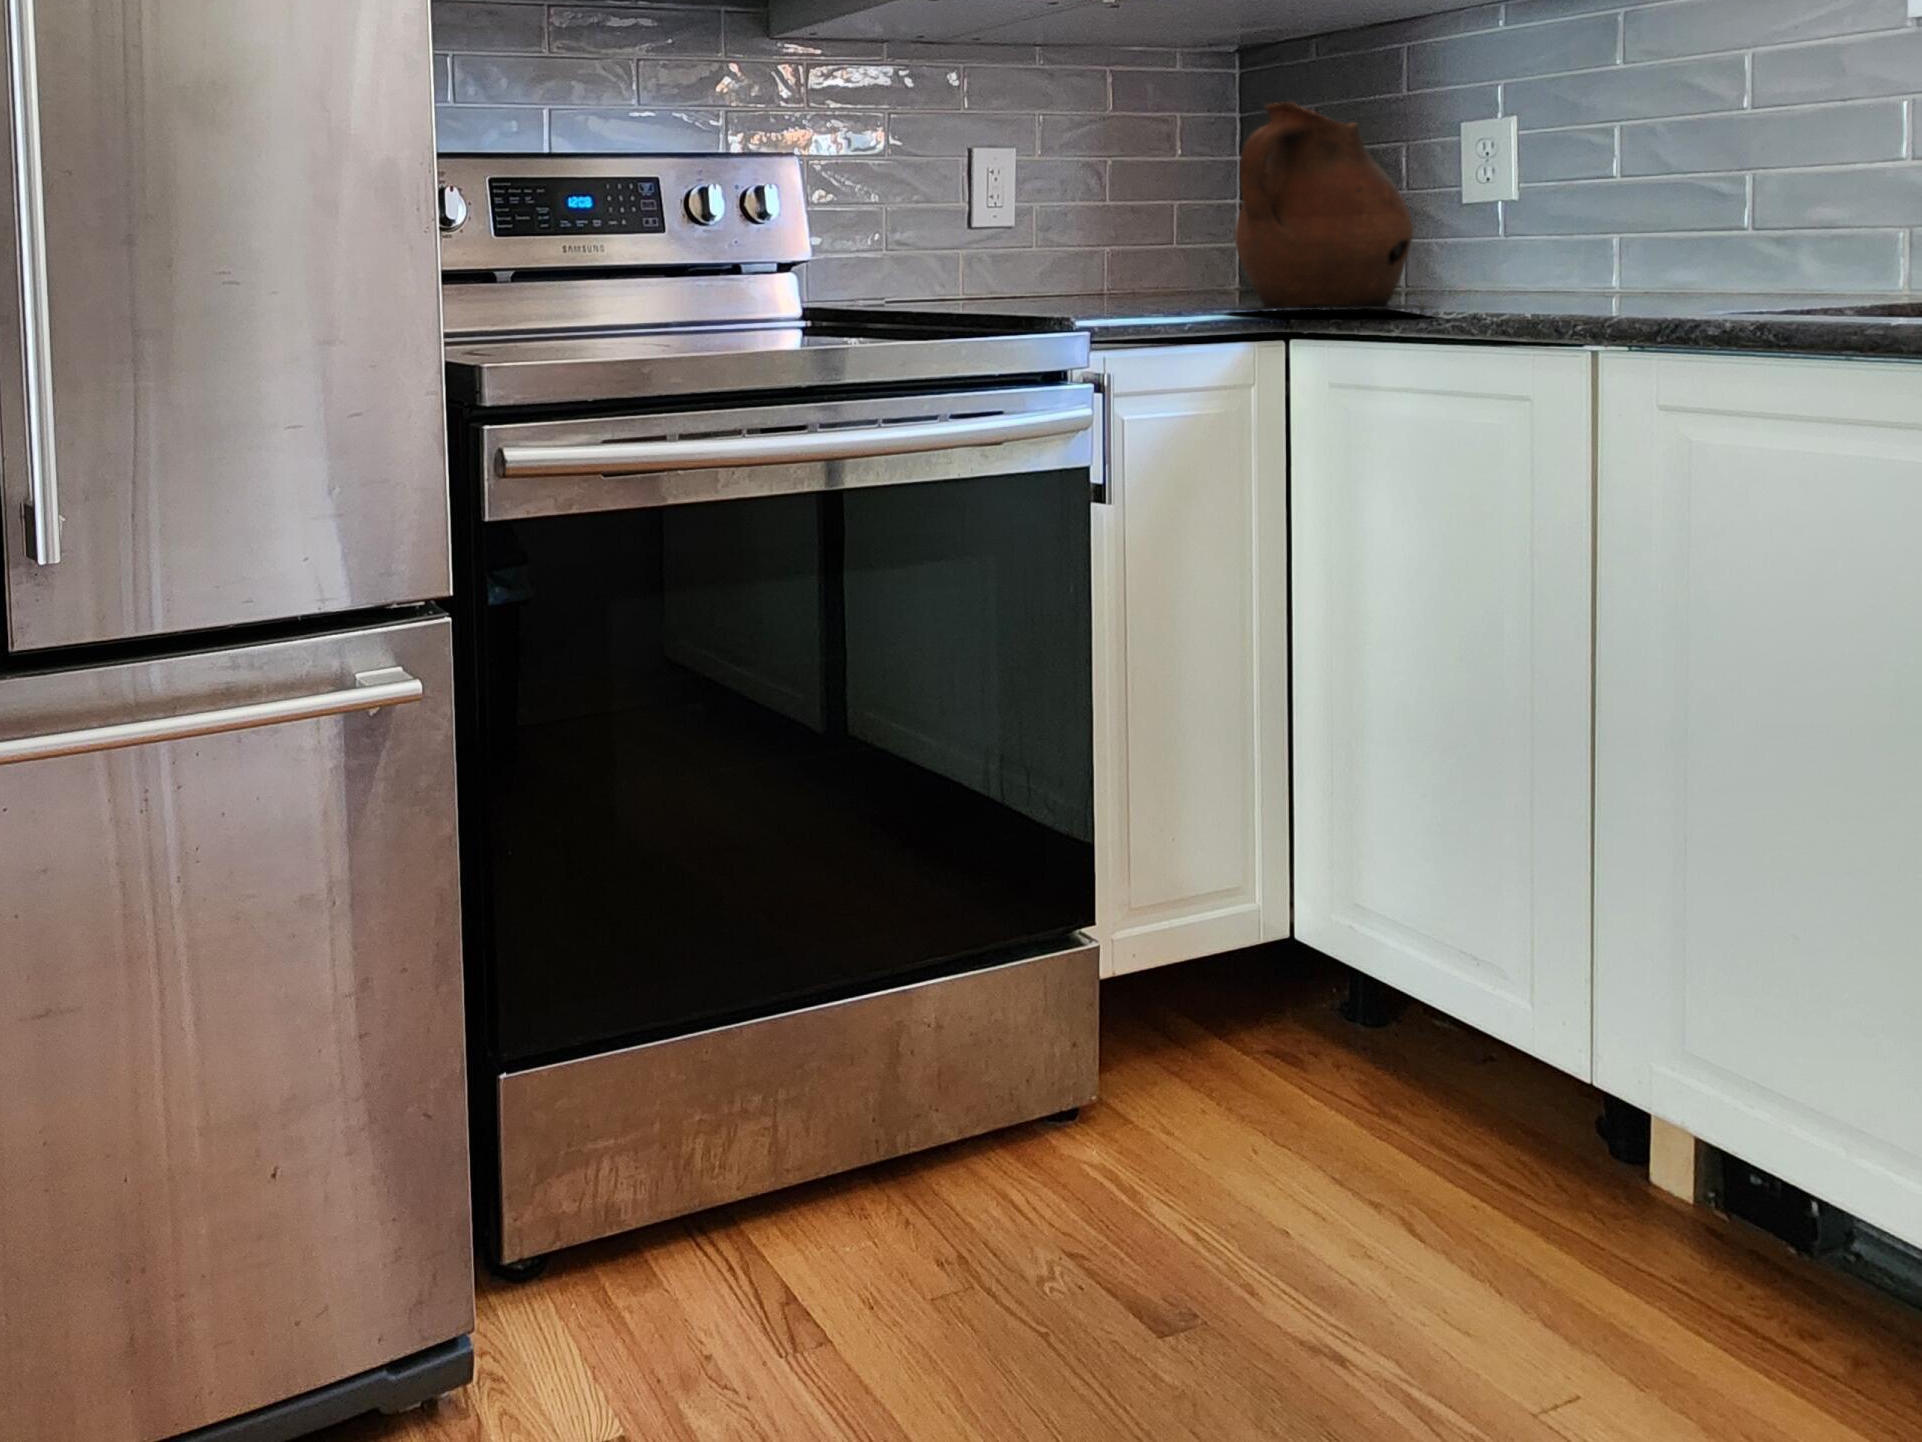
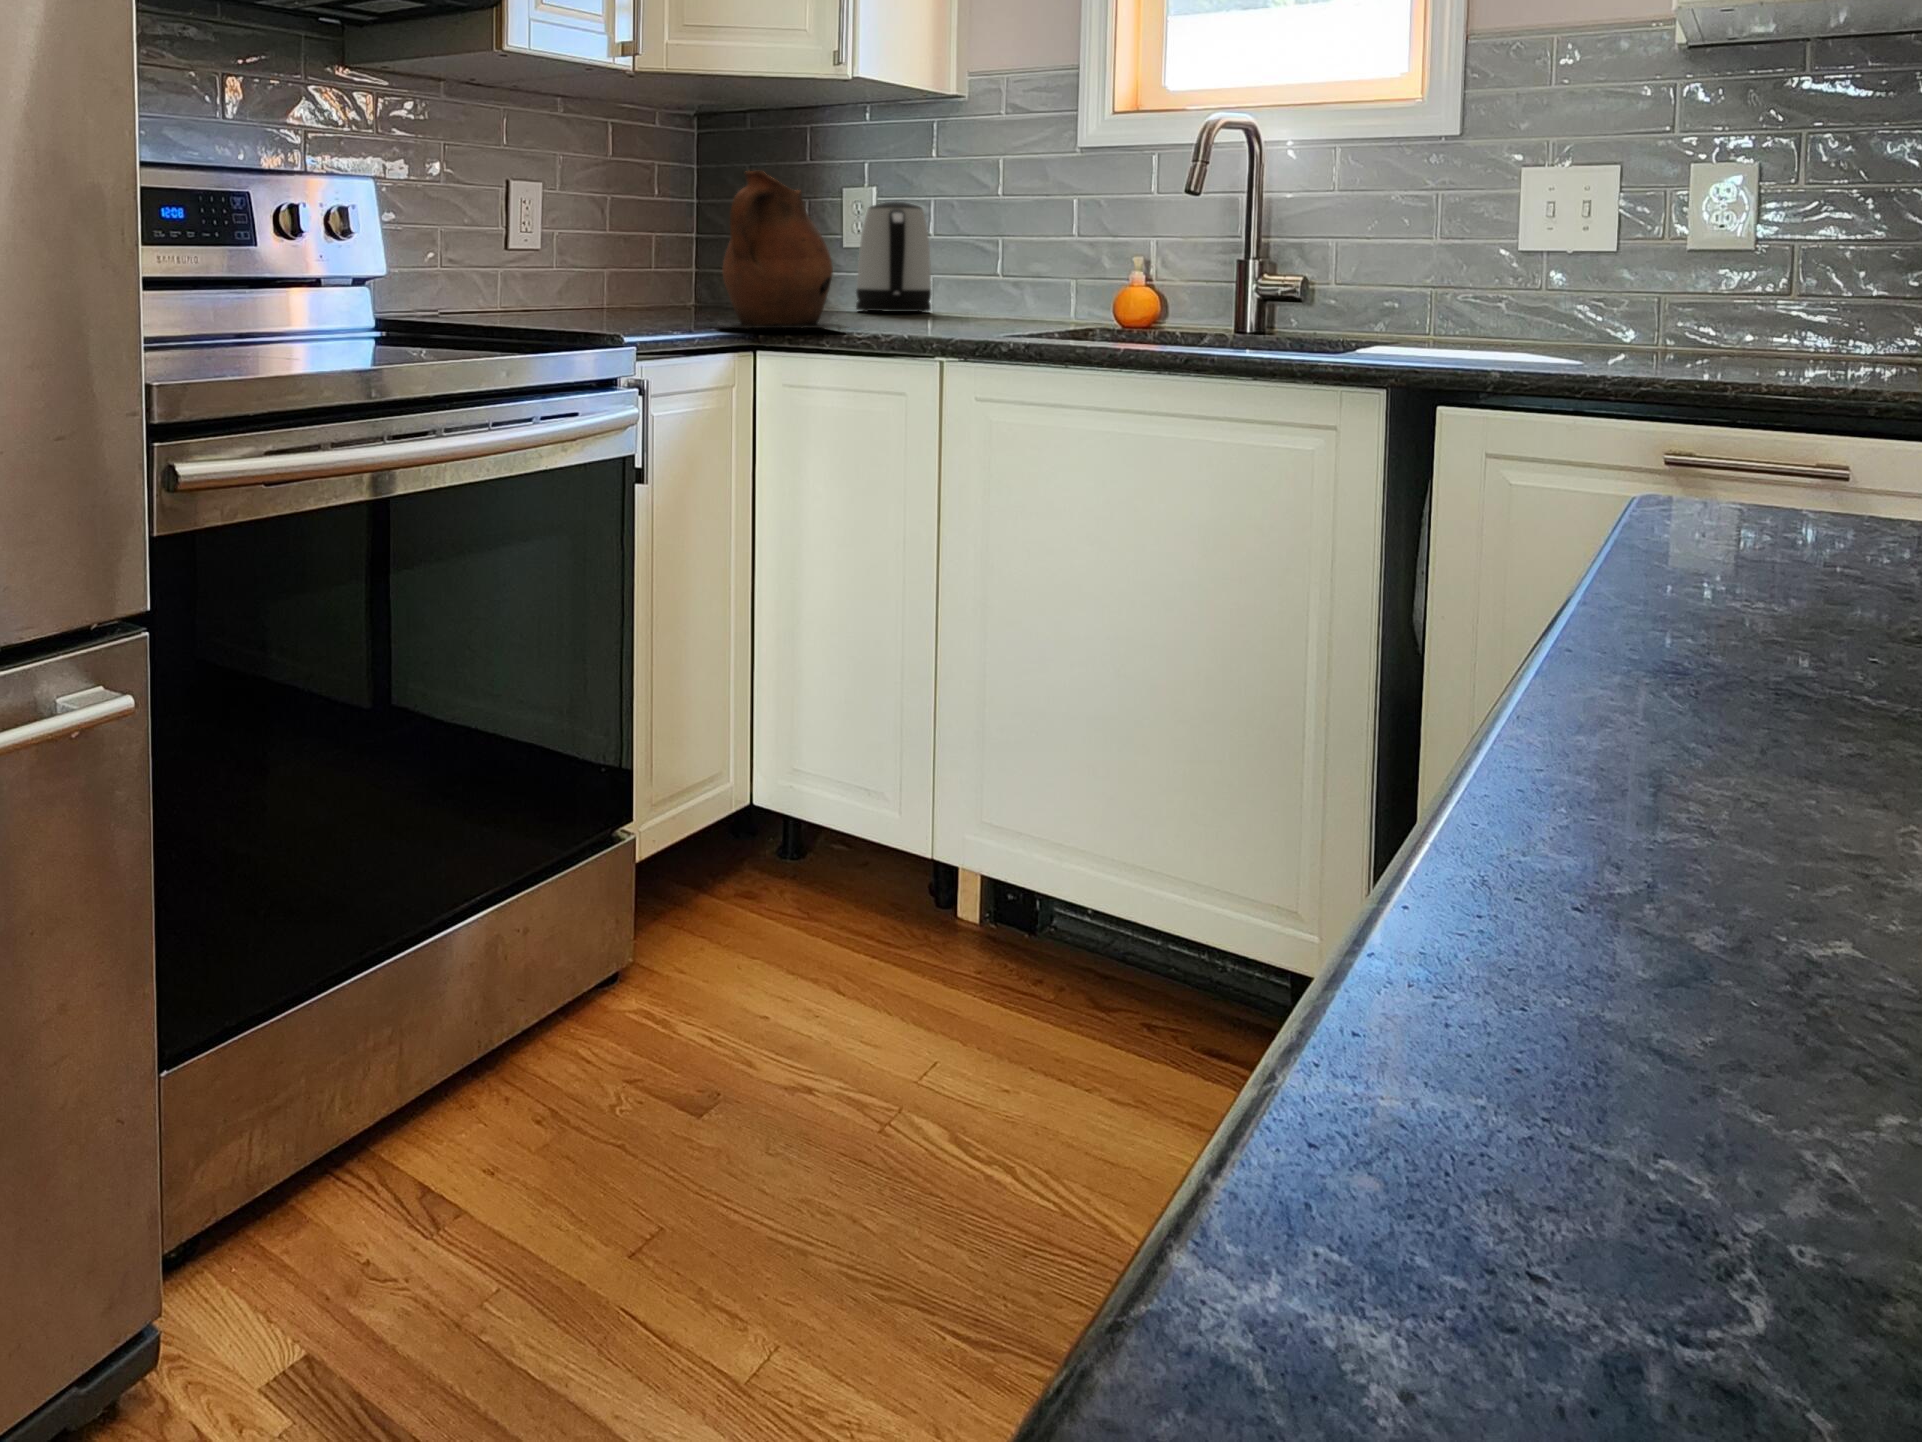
kettle: none [1481,135,1620,291] -> present [856,202,931,312]

